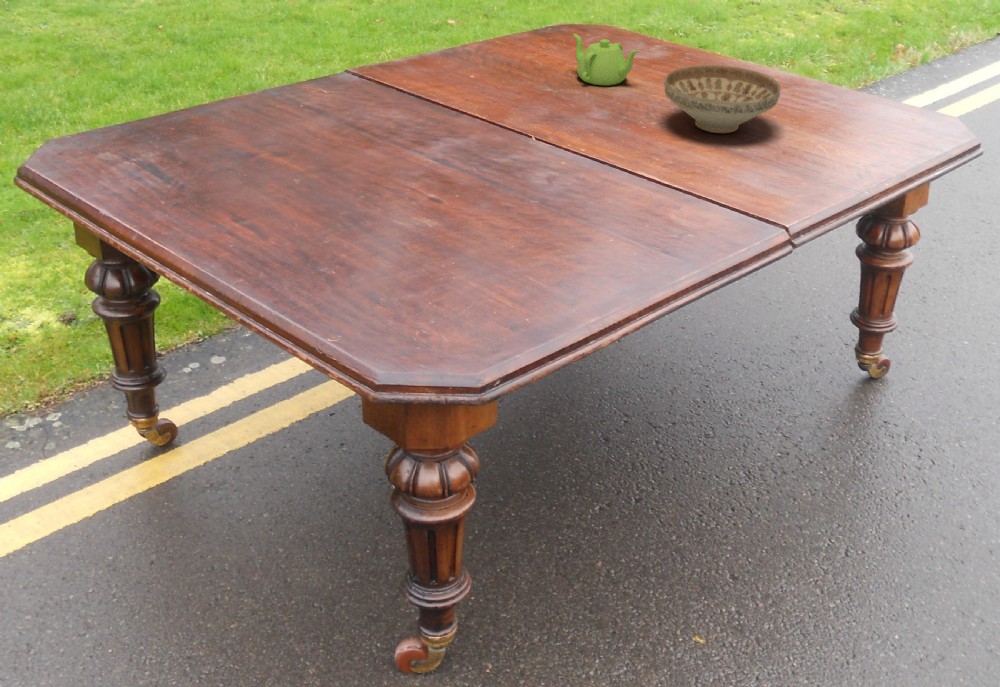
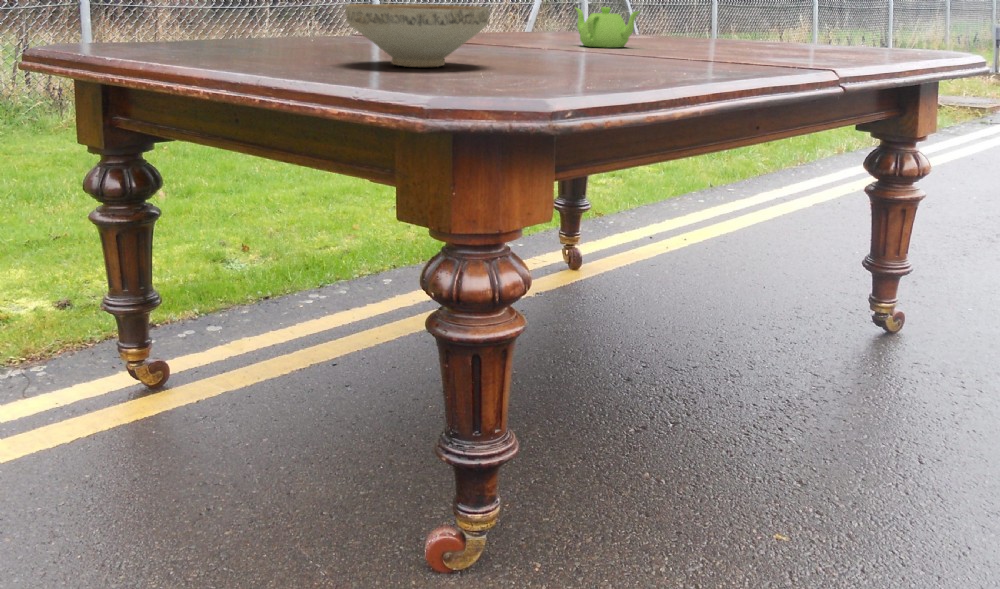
decorative bowl: present [664,65,781,133] -> present [345,4,489,67]

